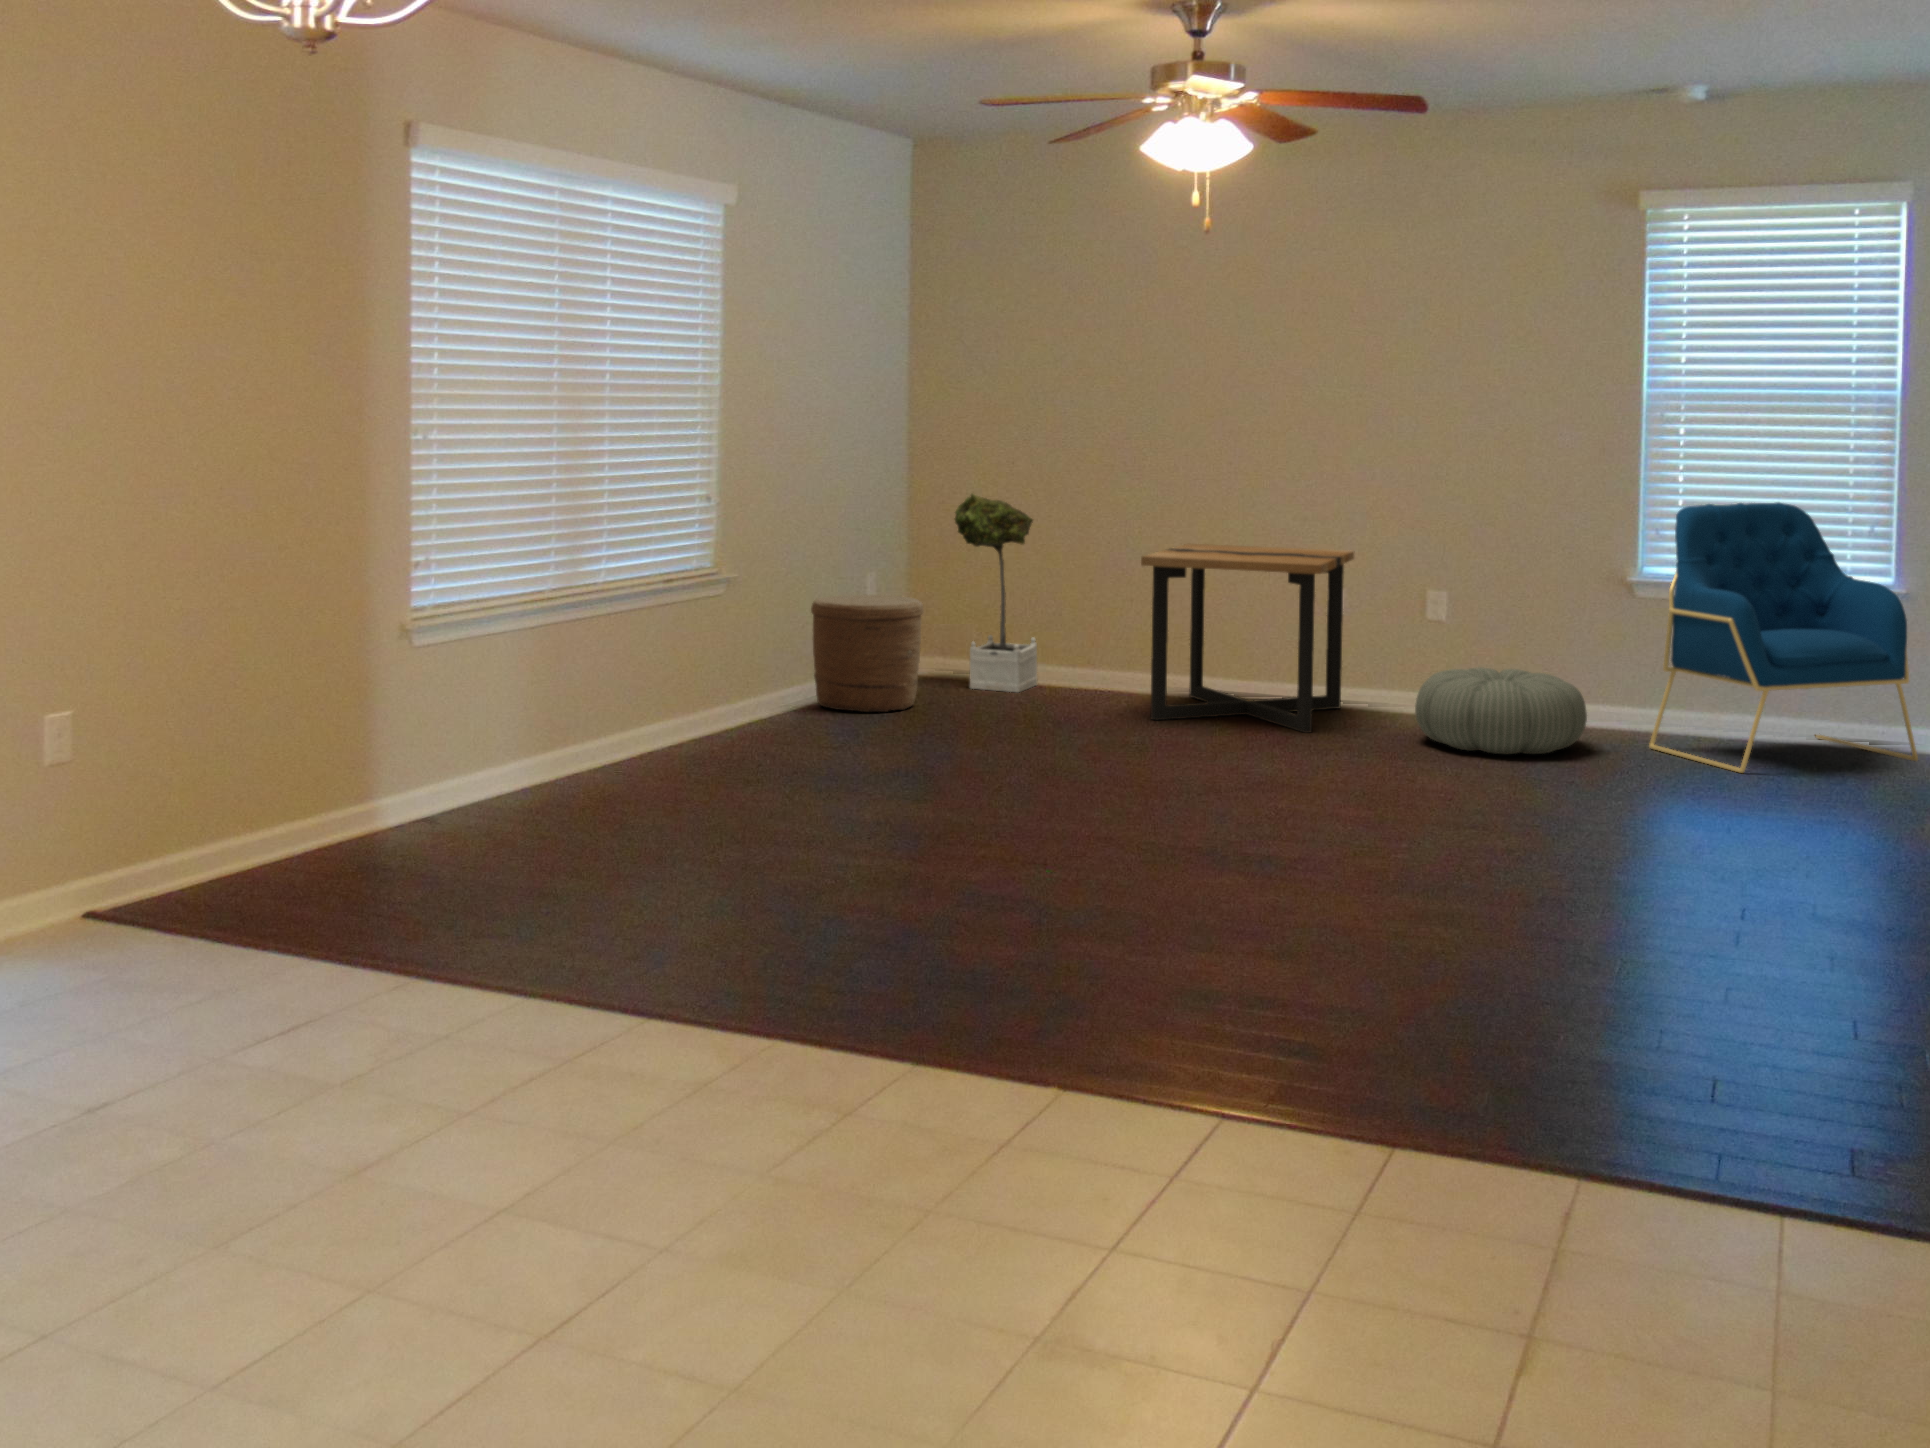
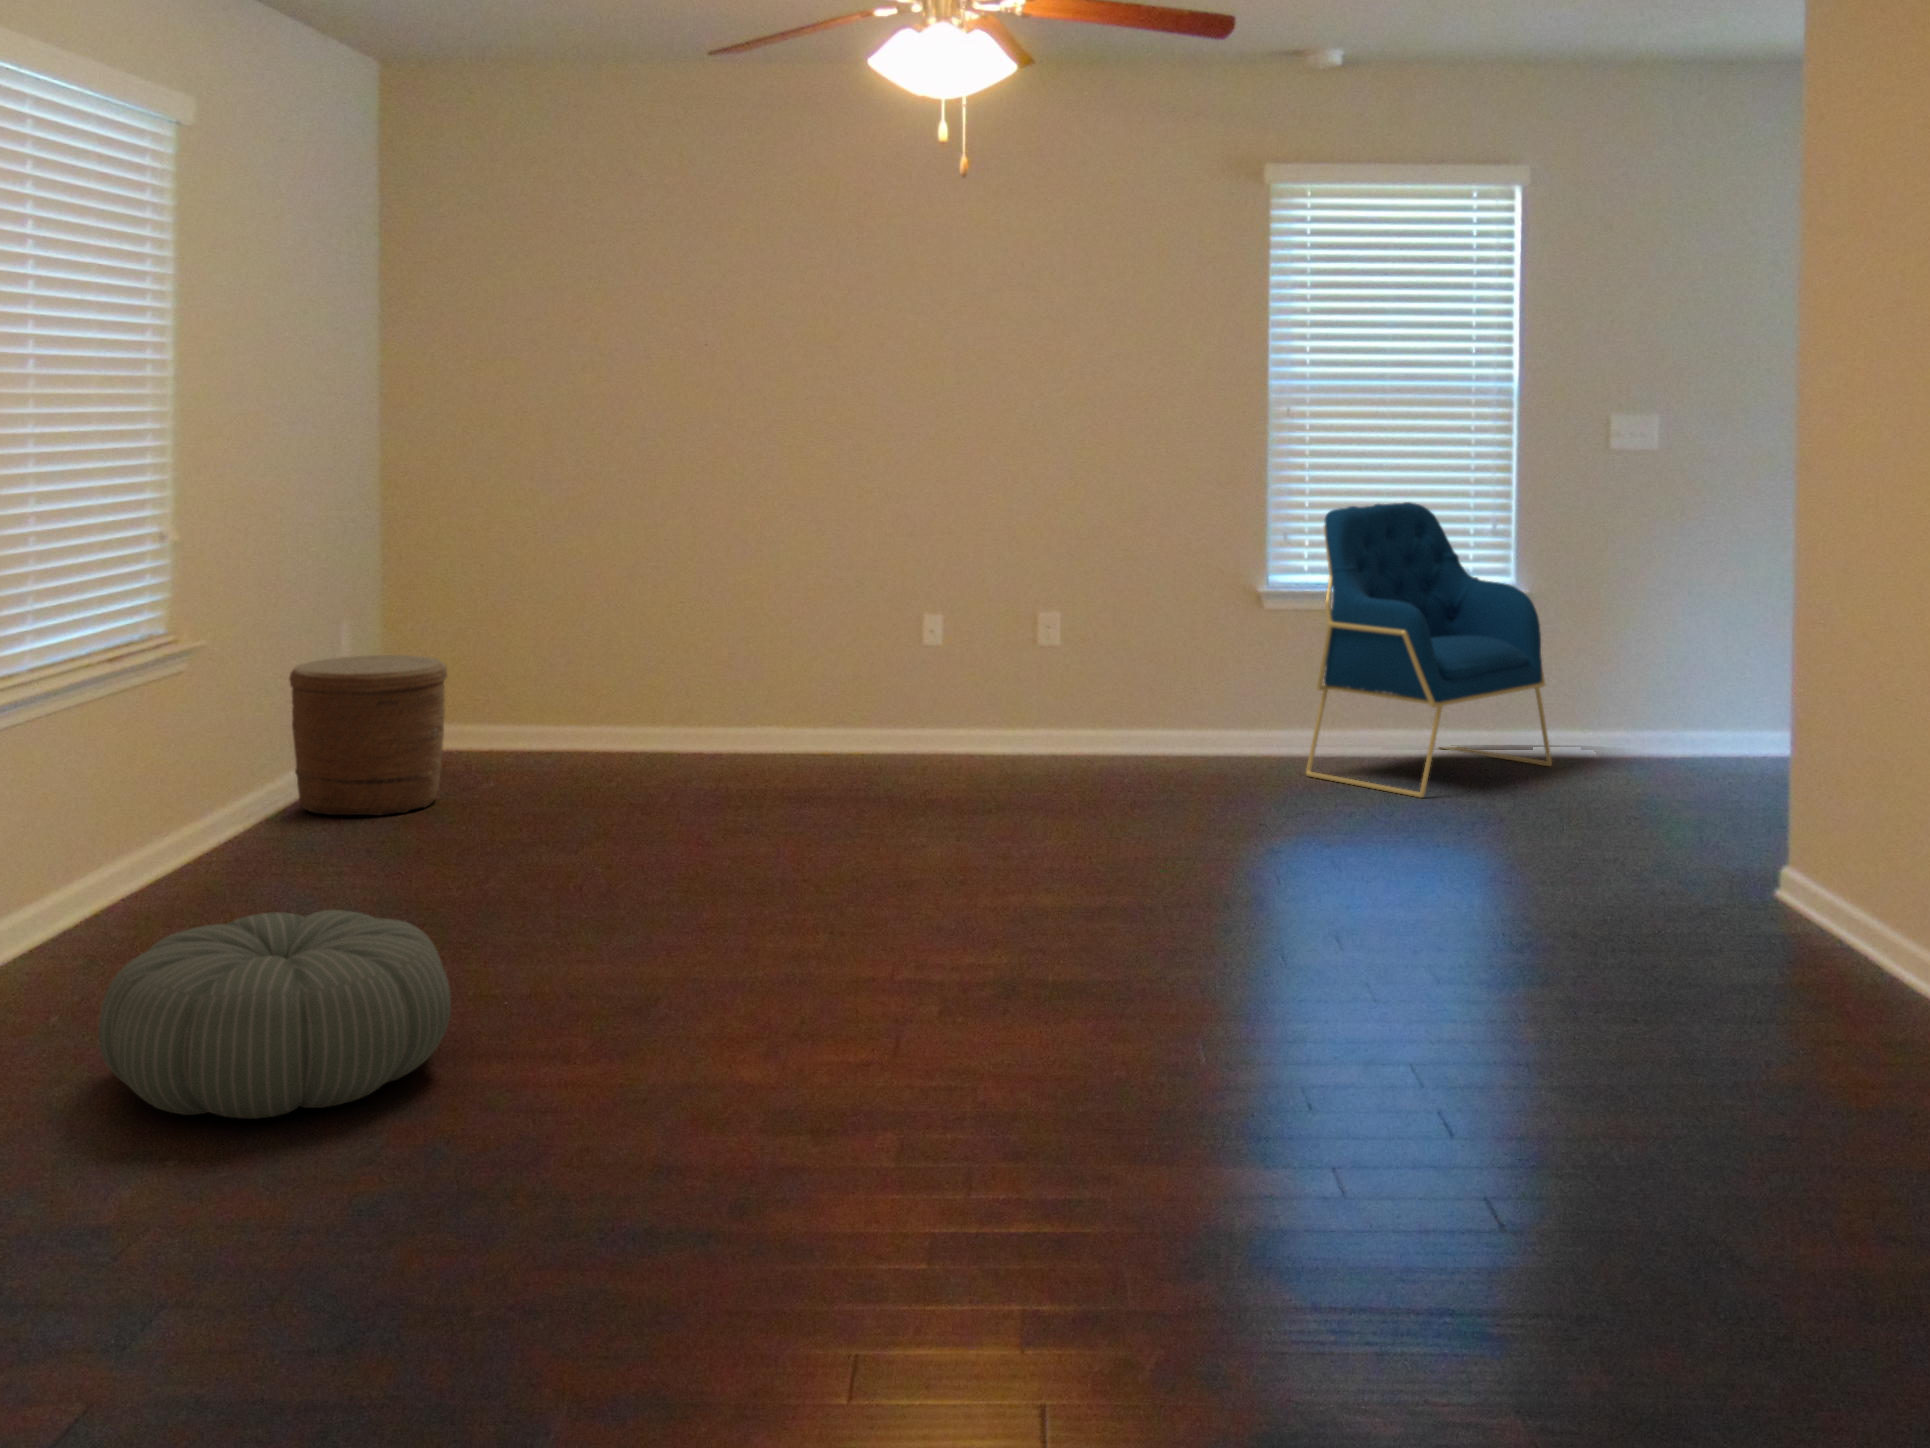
potted tree: present [955,494,1037,692] -> none [461,516,572,767]
side table: present [1141,544,1354,733] -> none [739,569,961,792]
pouf: present [1415,668,1587,754] -> present [98,910,451,1119]

